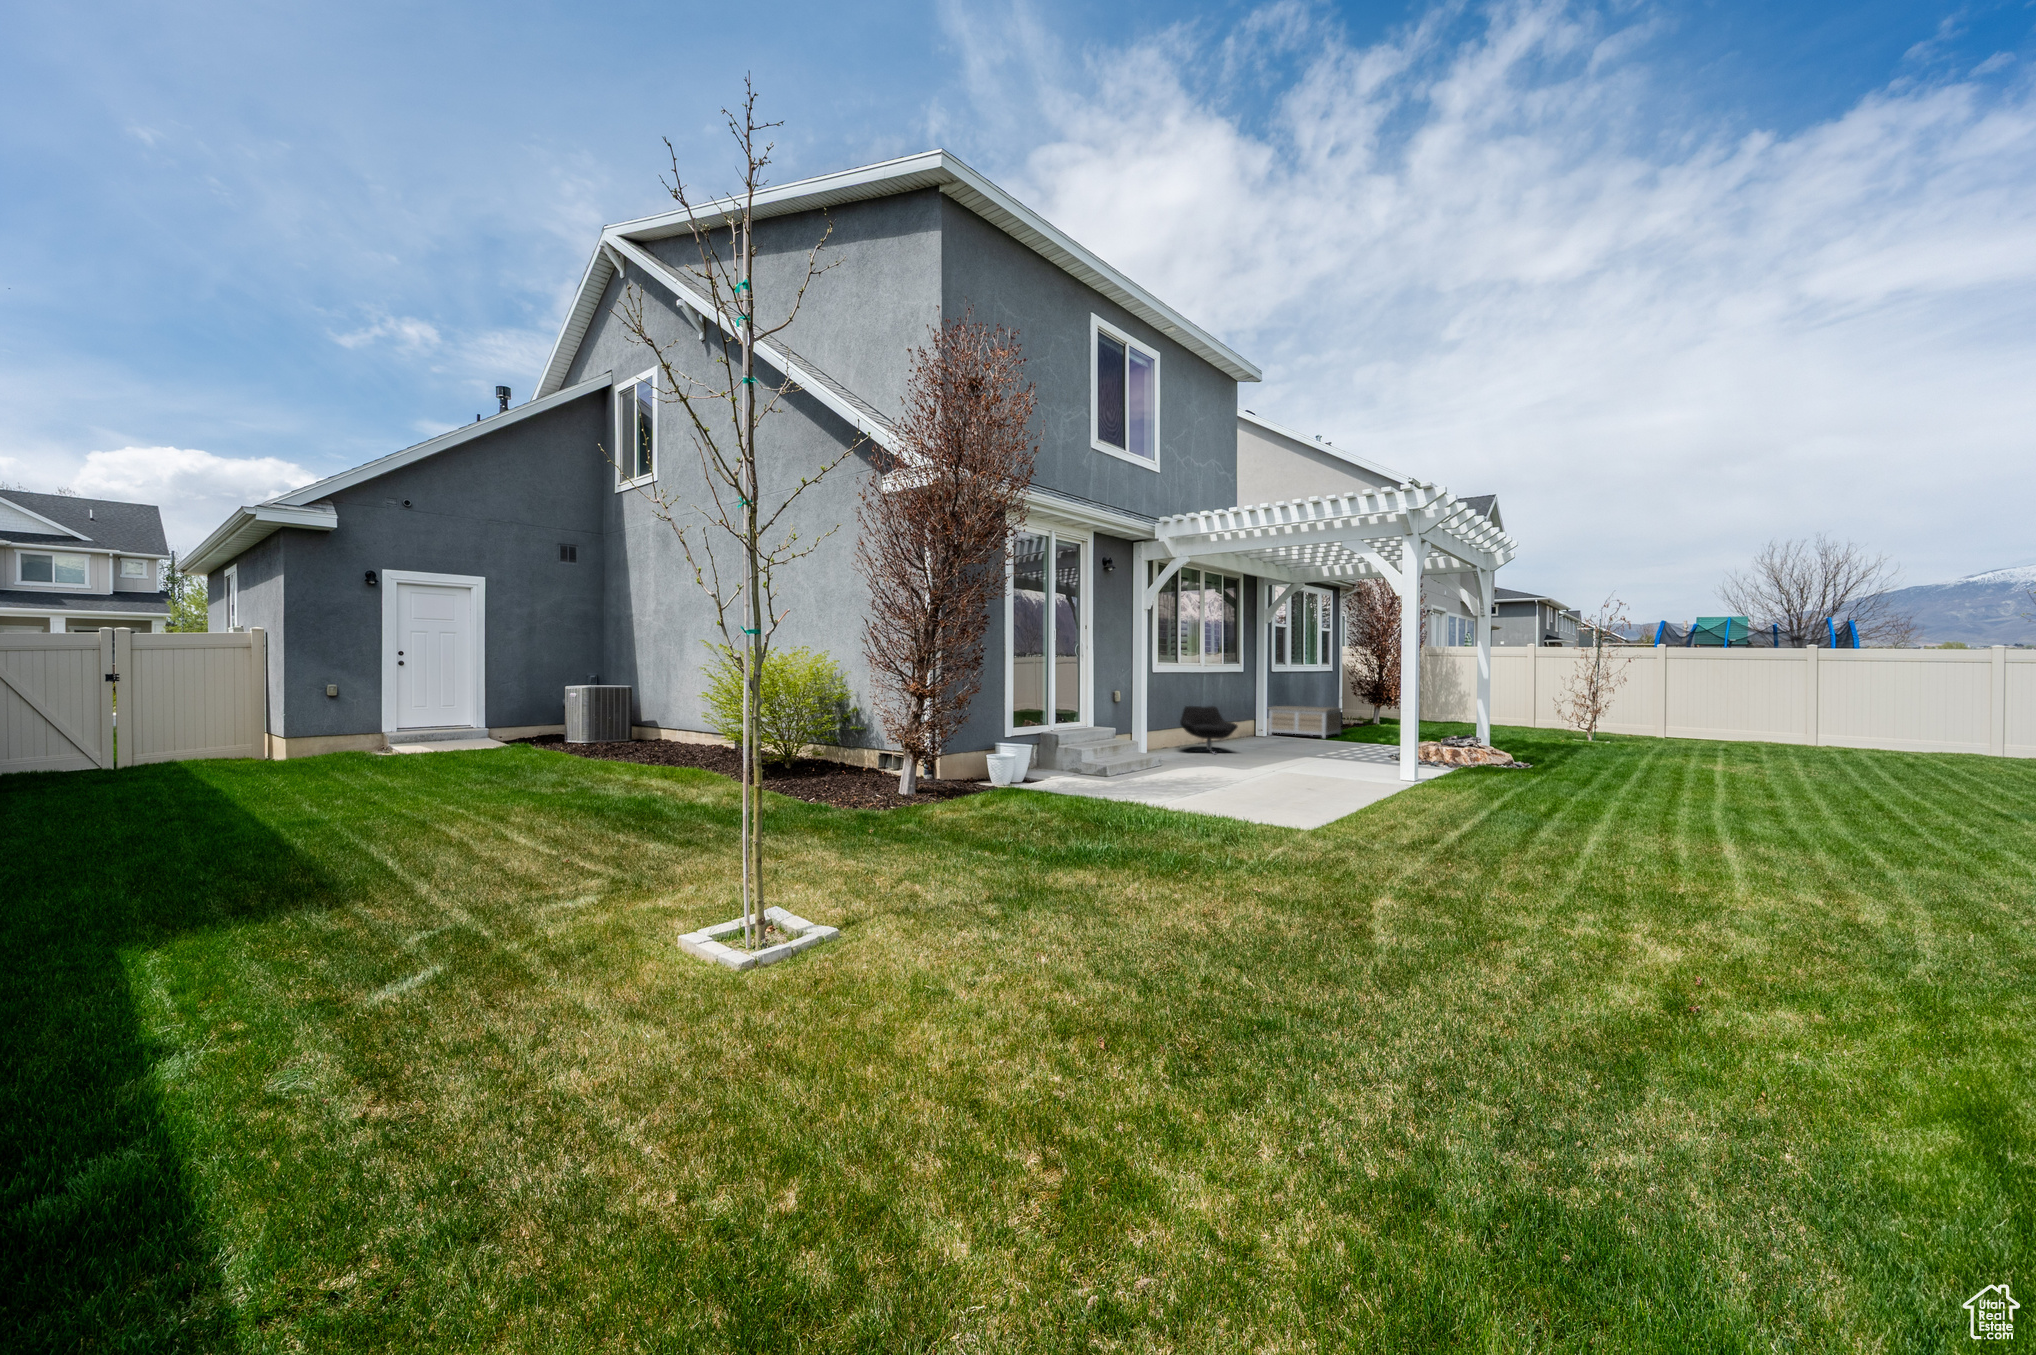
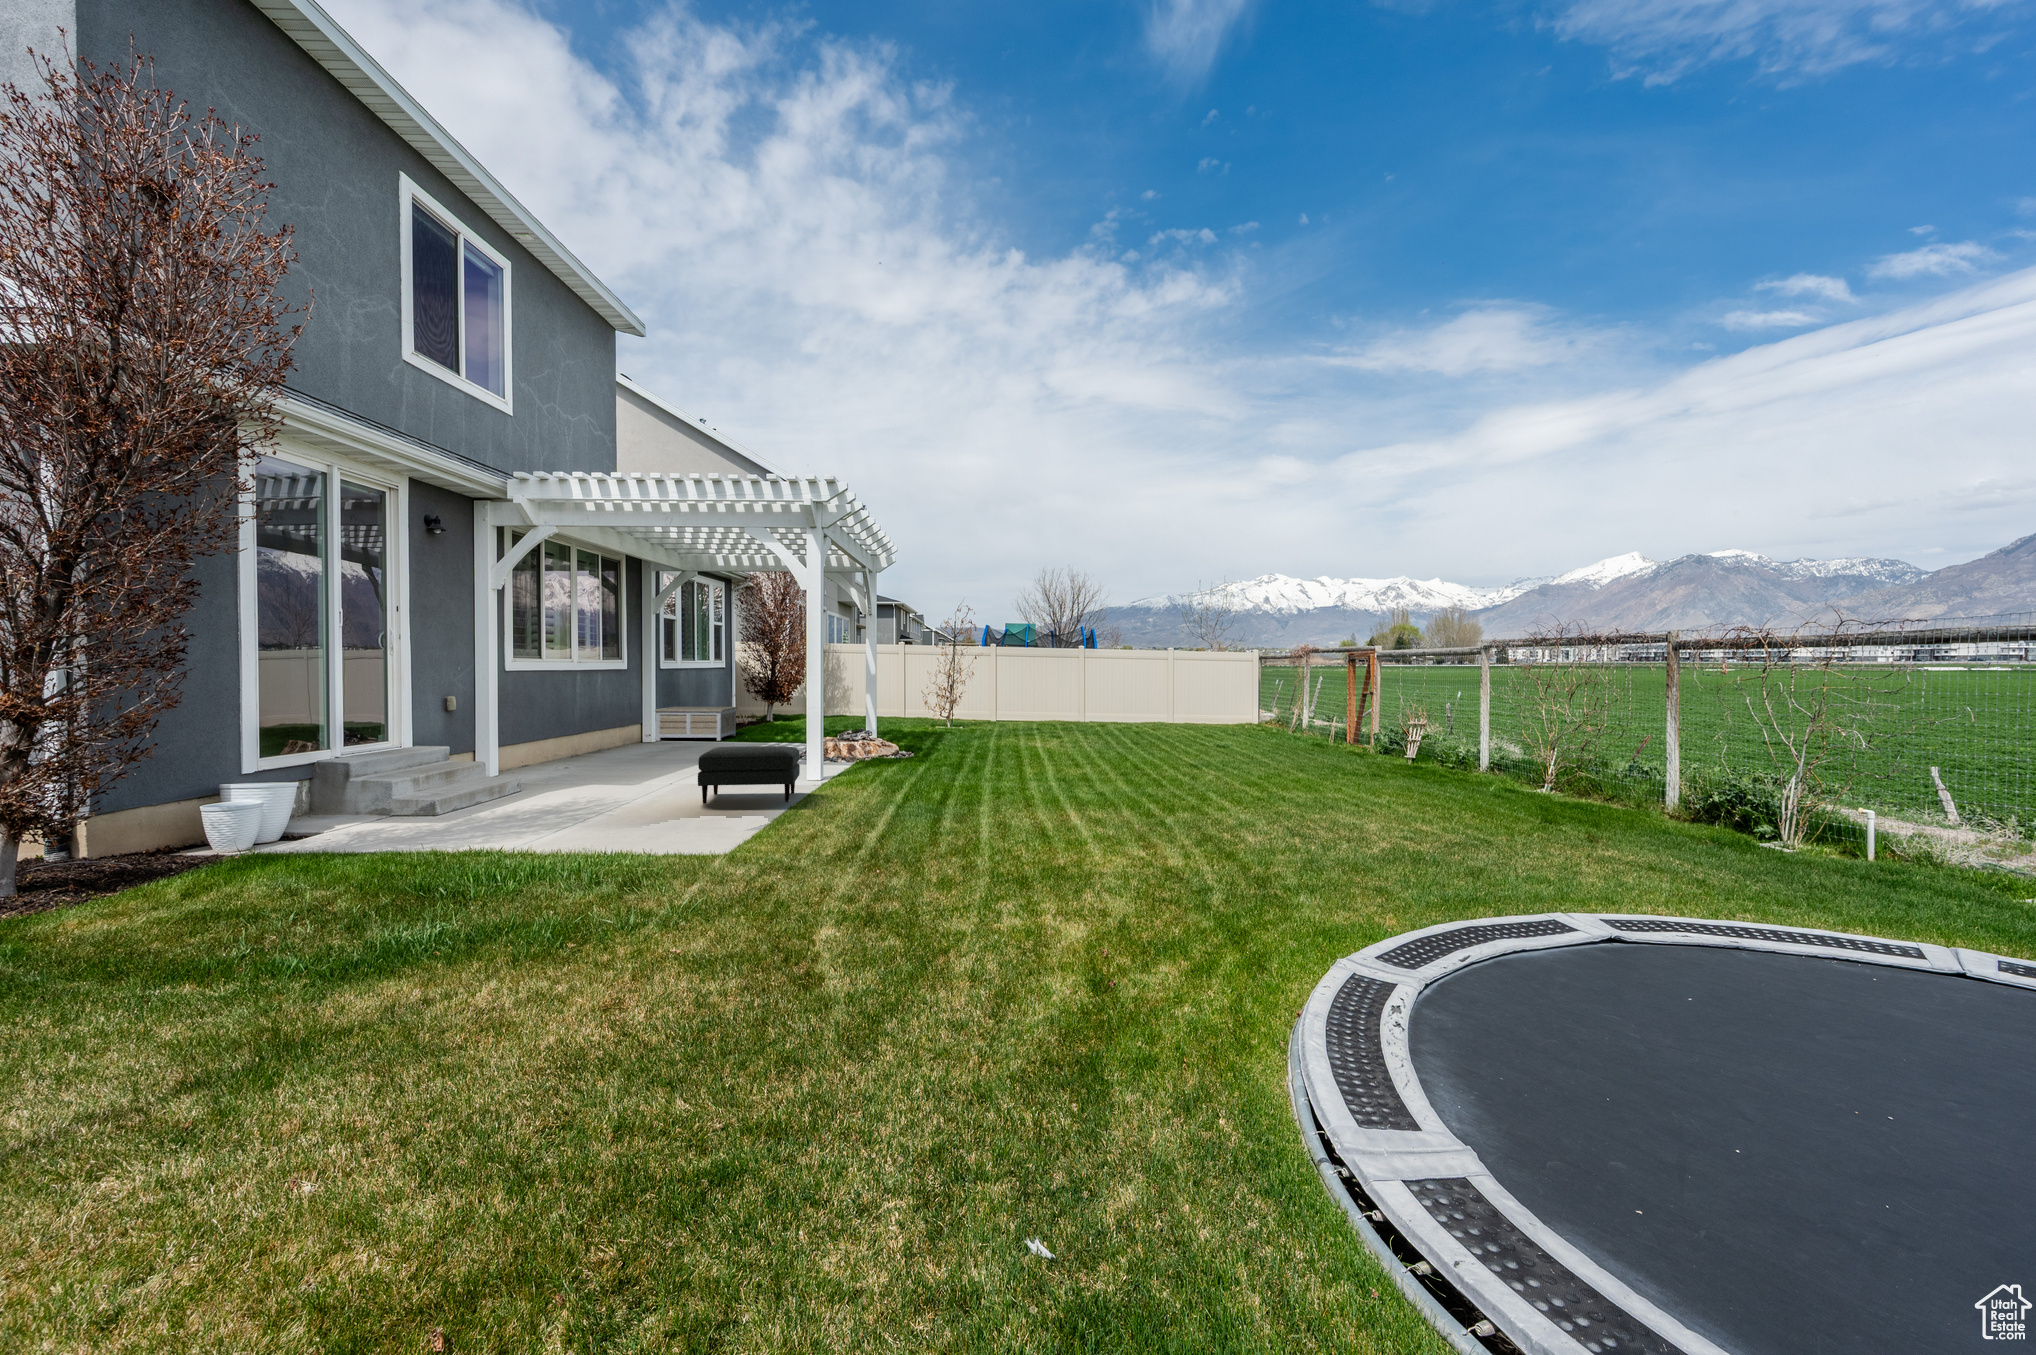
lounge chair: present [1180,706,1238,751] -> none [544,712,622,769]
ottoman: none [1295,741,1391,795] -> present [698,746,800,804]

